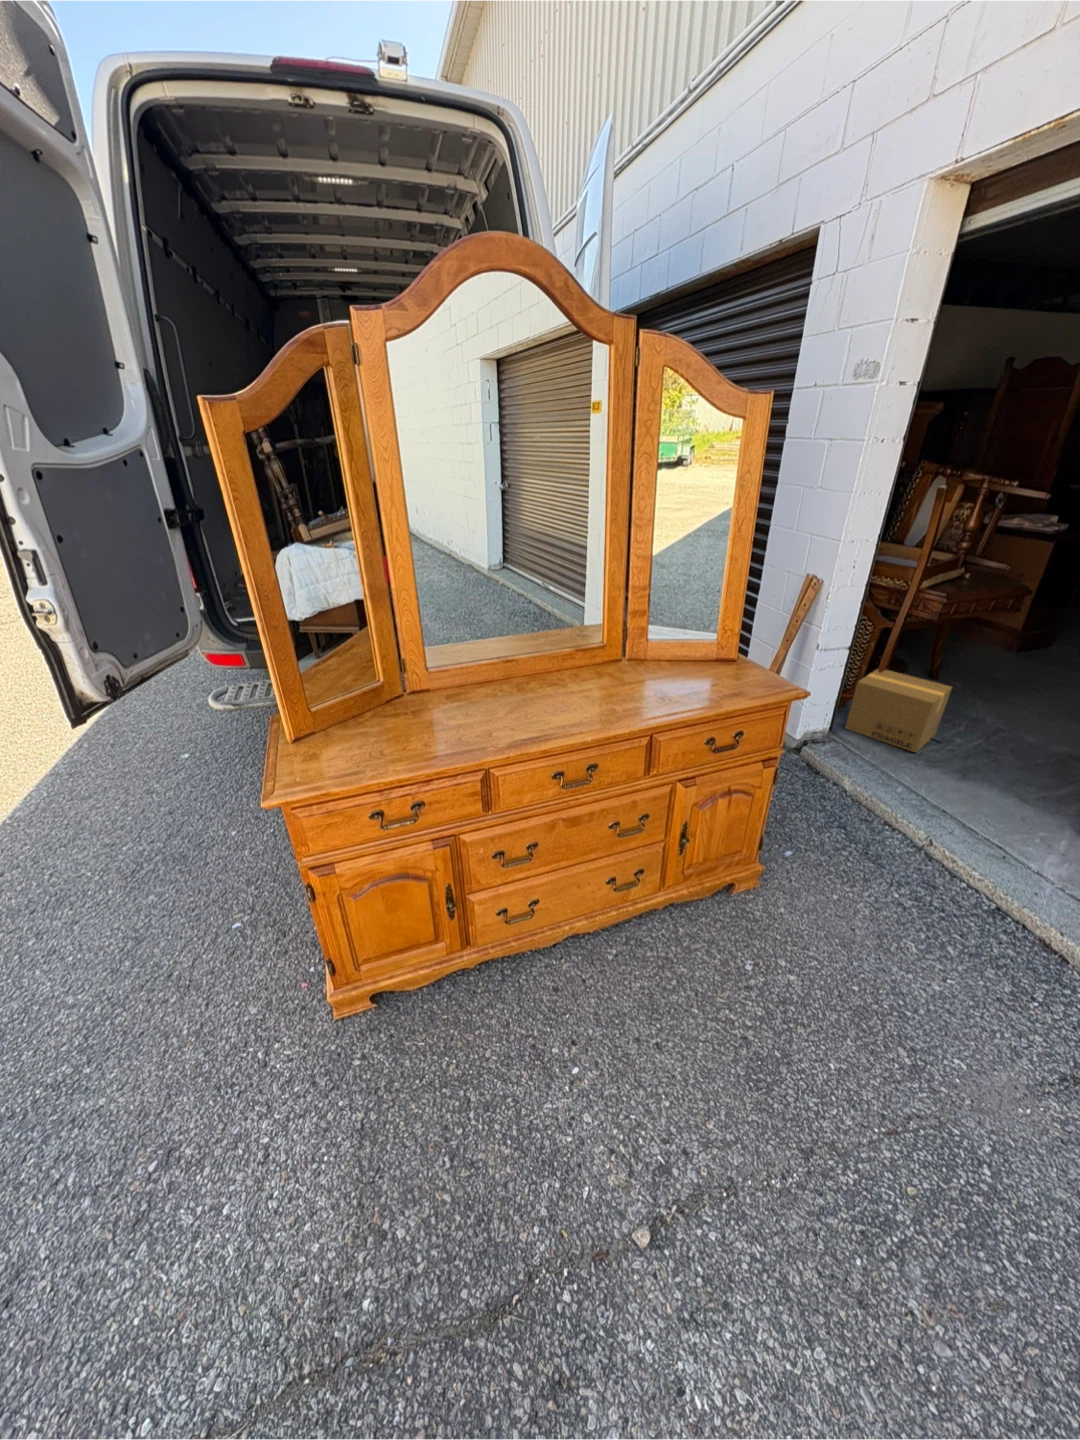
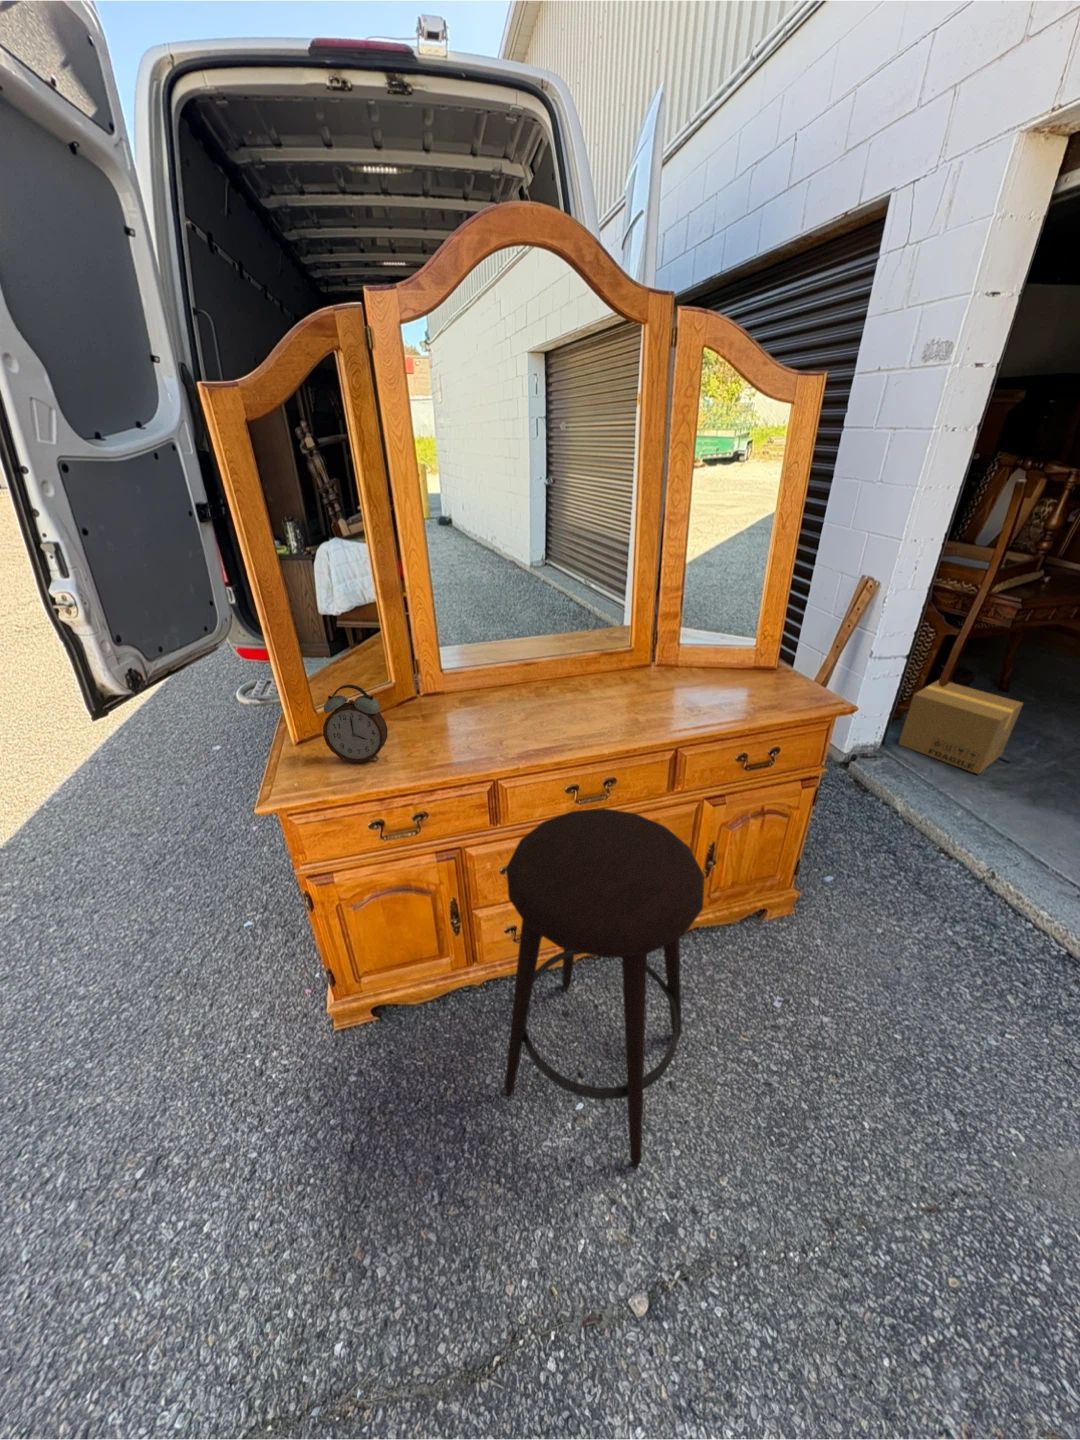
alarm clock: none [322,683,384,757] -> present [323,685,388,763]
stool: none [505,791,686,1120] -> present [504,808,705,1168]

